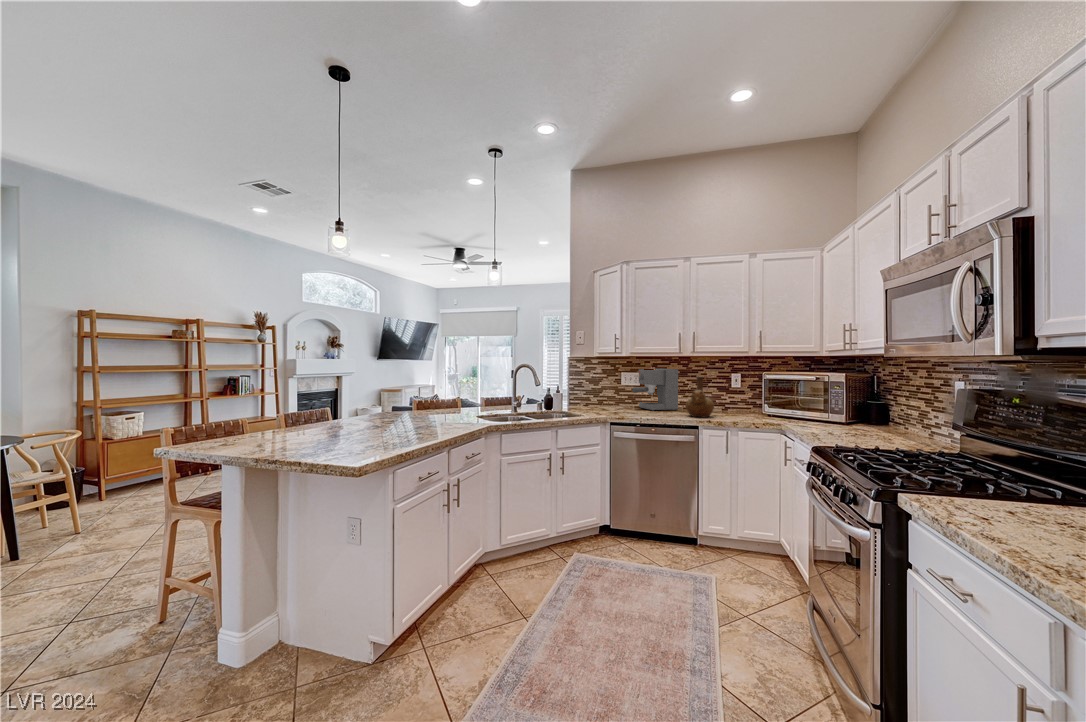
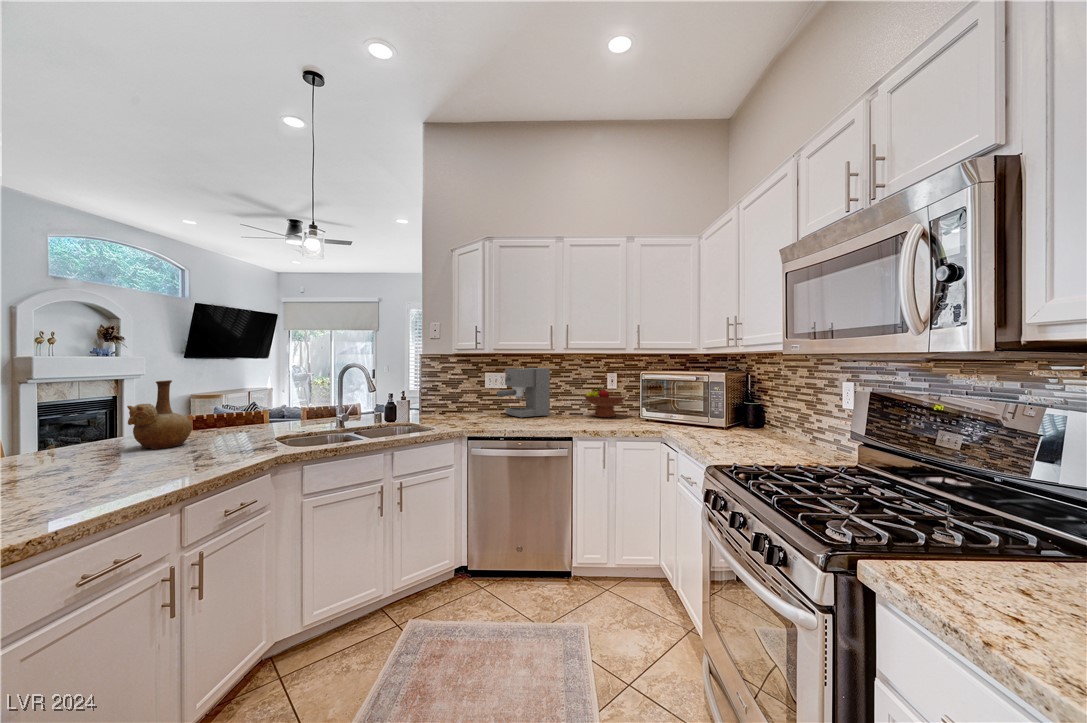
vase: present [686,376,714,418] -> present [127,380,192,450]
fruit bowl: none [708,386,751,413] -> present [584,388,627,417]

